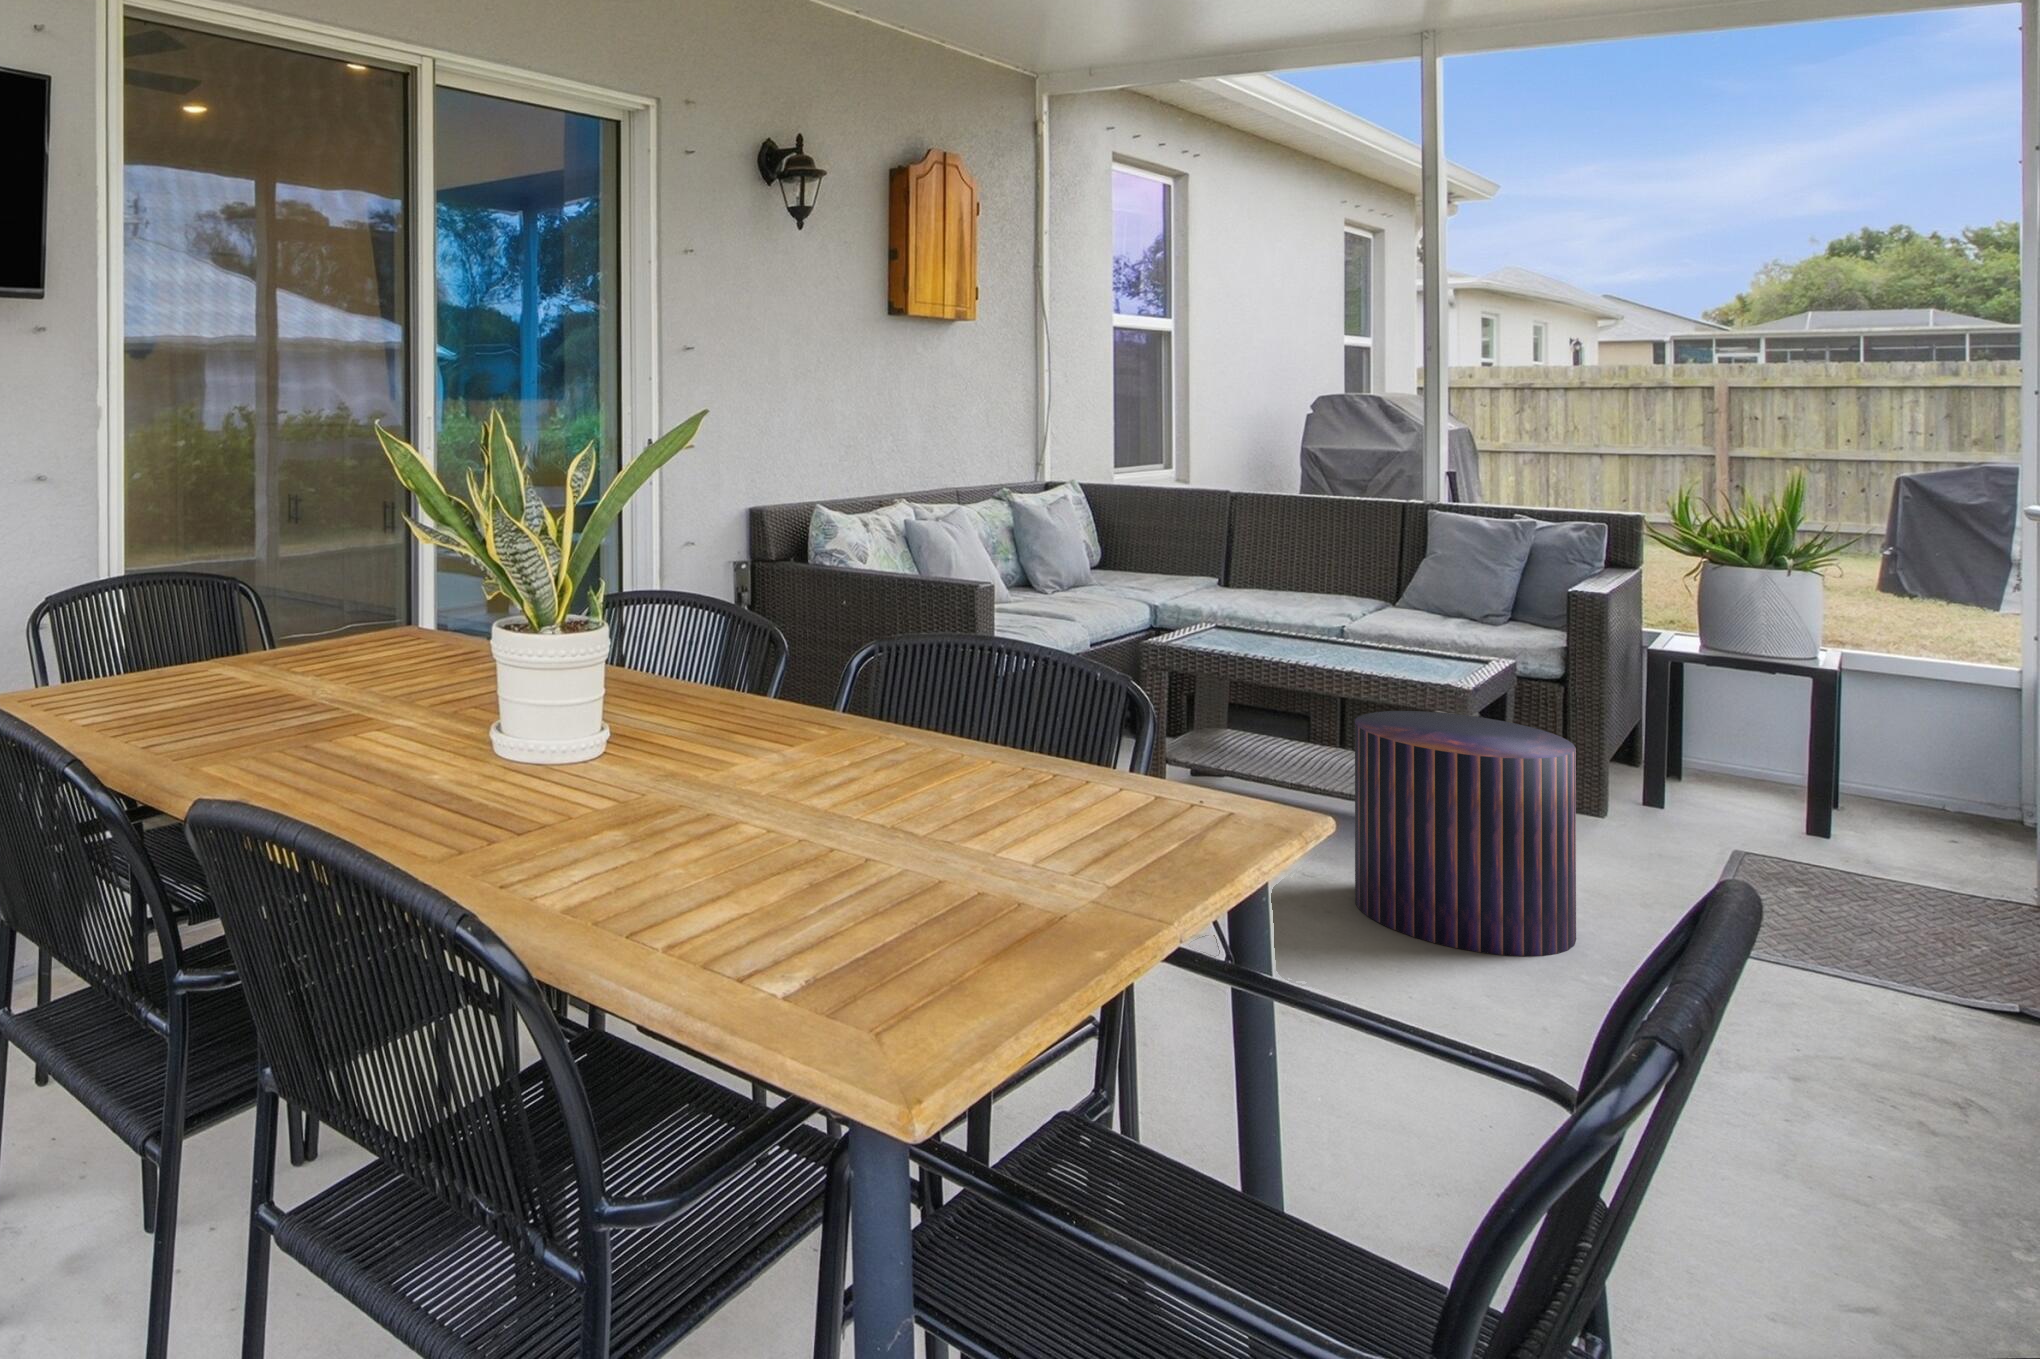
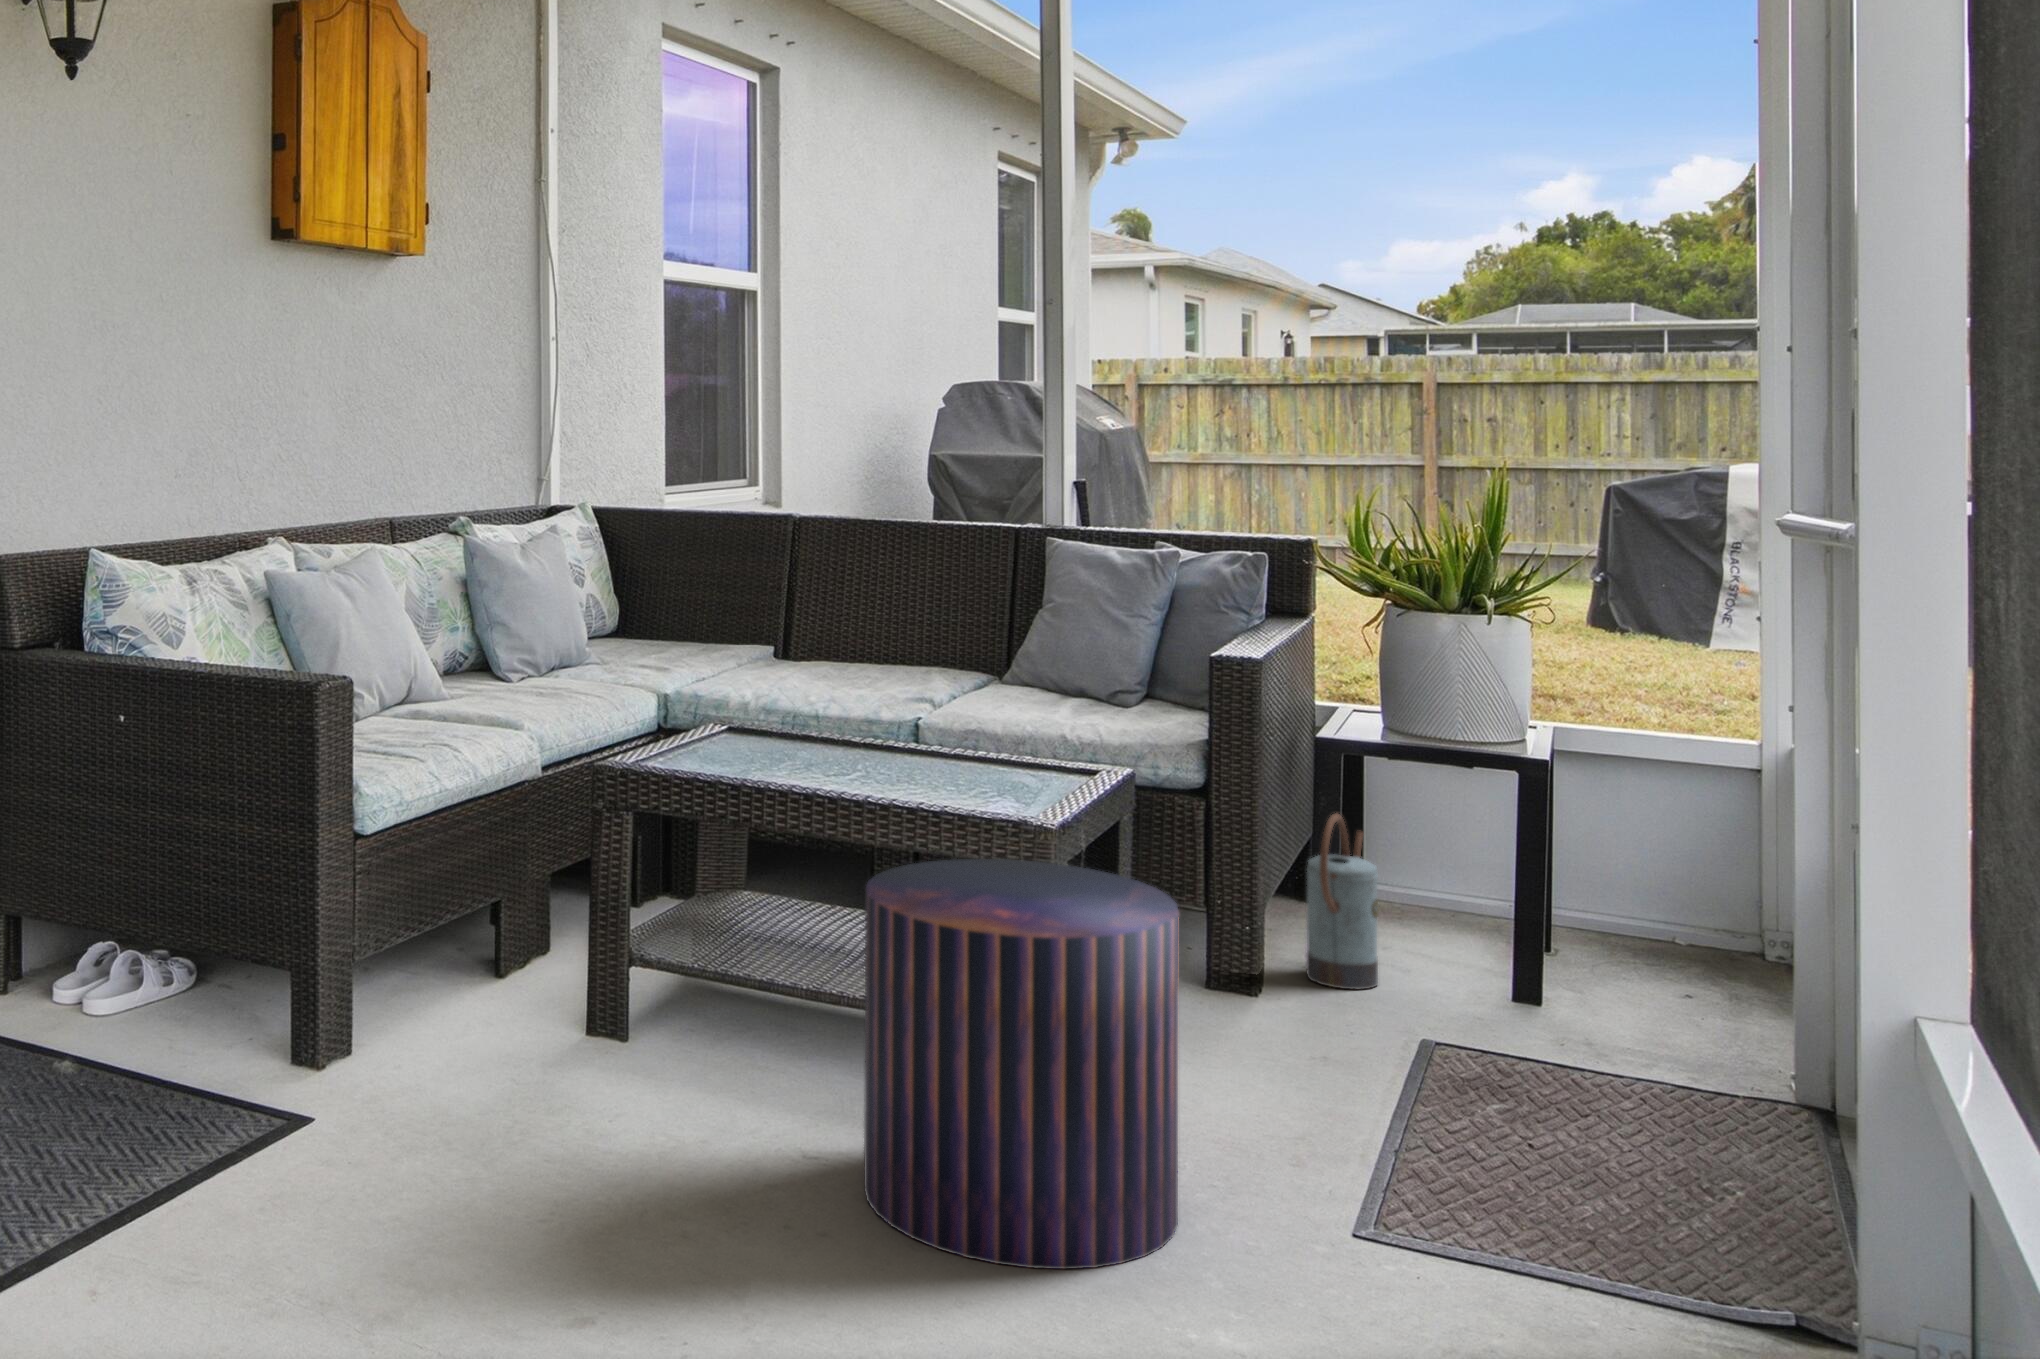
watering can: none [1643,701,1700,820] -> present [1307,814,1379,989]

